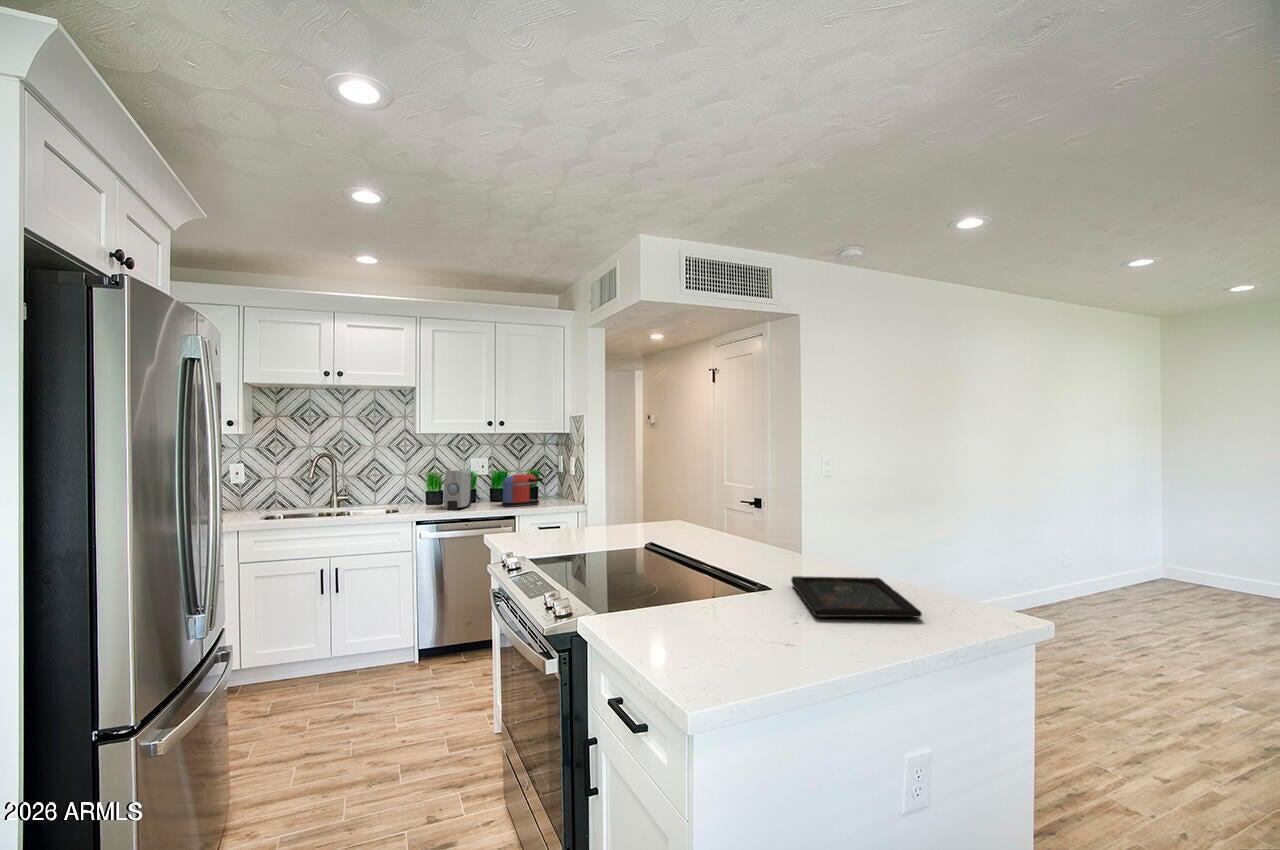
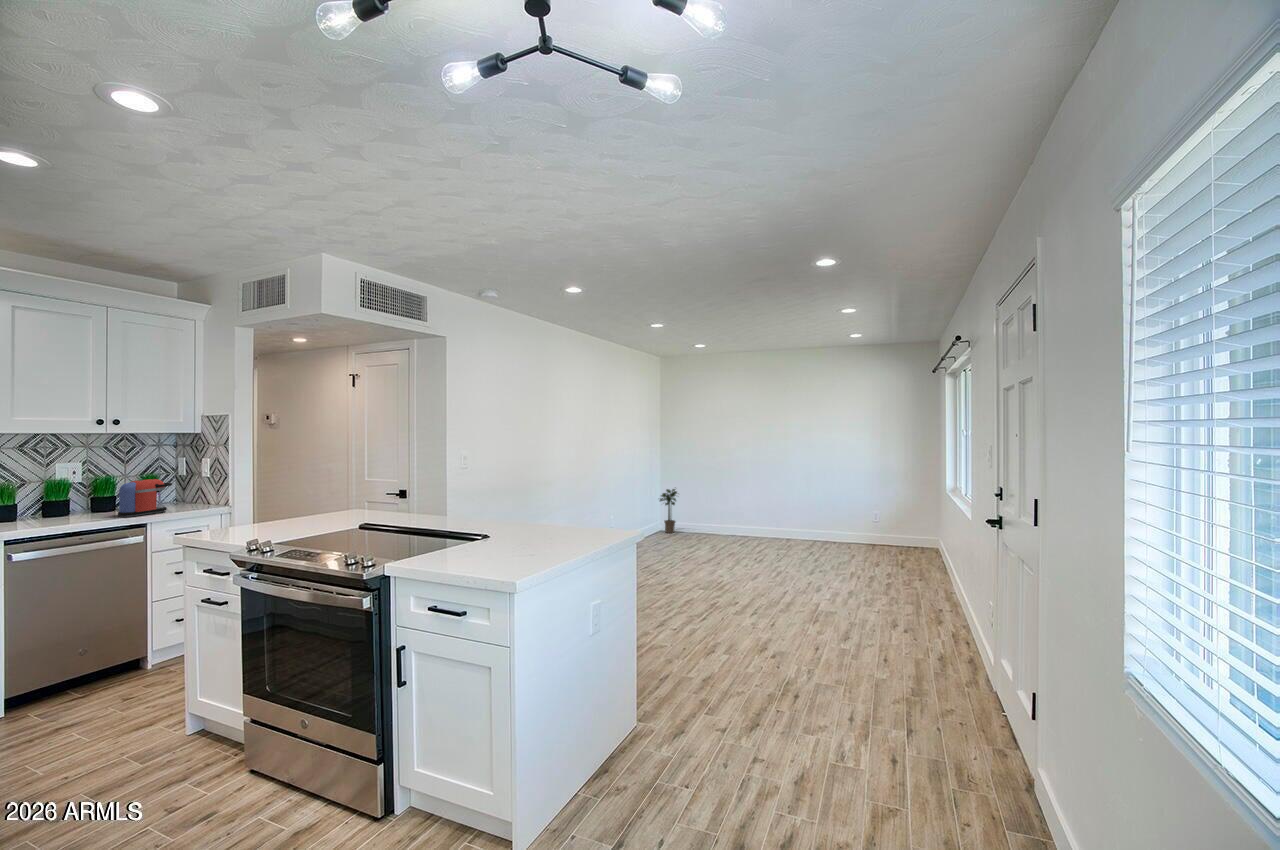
soap dispenser: present [444,471,472,510] -> none [34,479,72,526]
potted plant: none [1147,518,1195,589] -> present [660,489,677,533]
tray: present [791,576,922,617] -> none [504,529,589,551]

